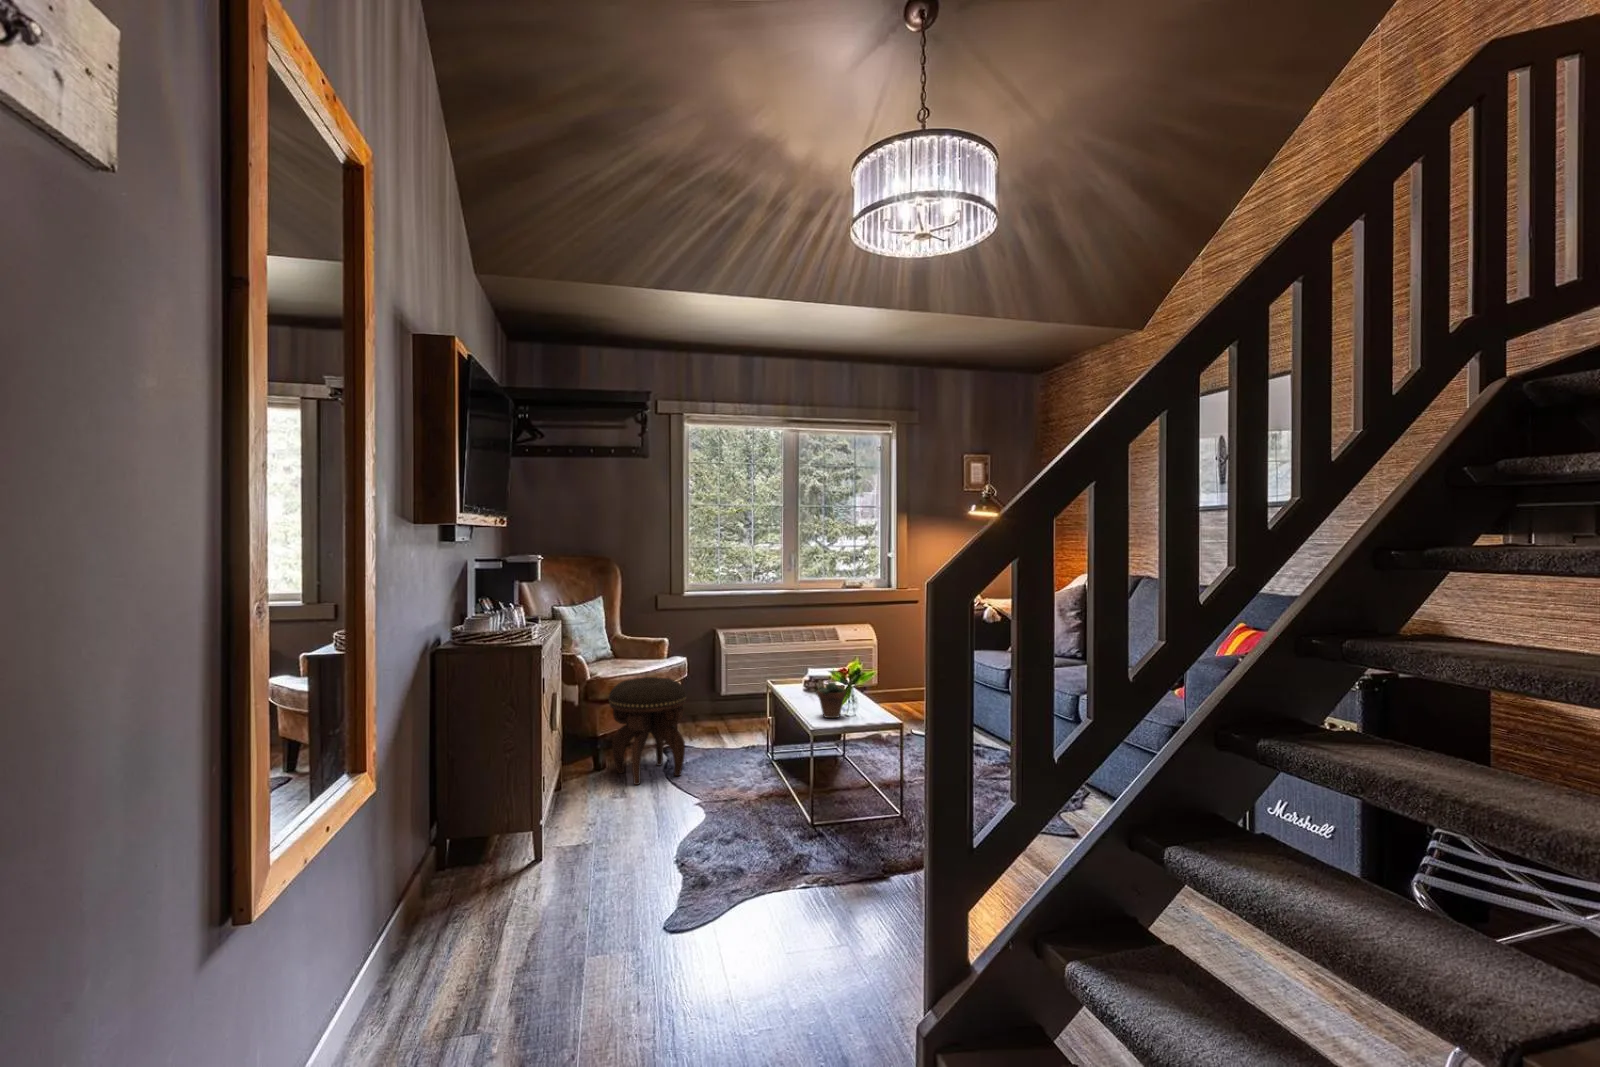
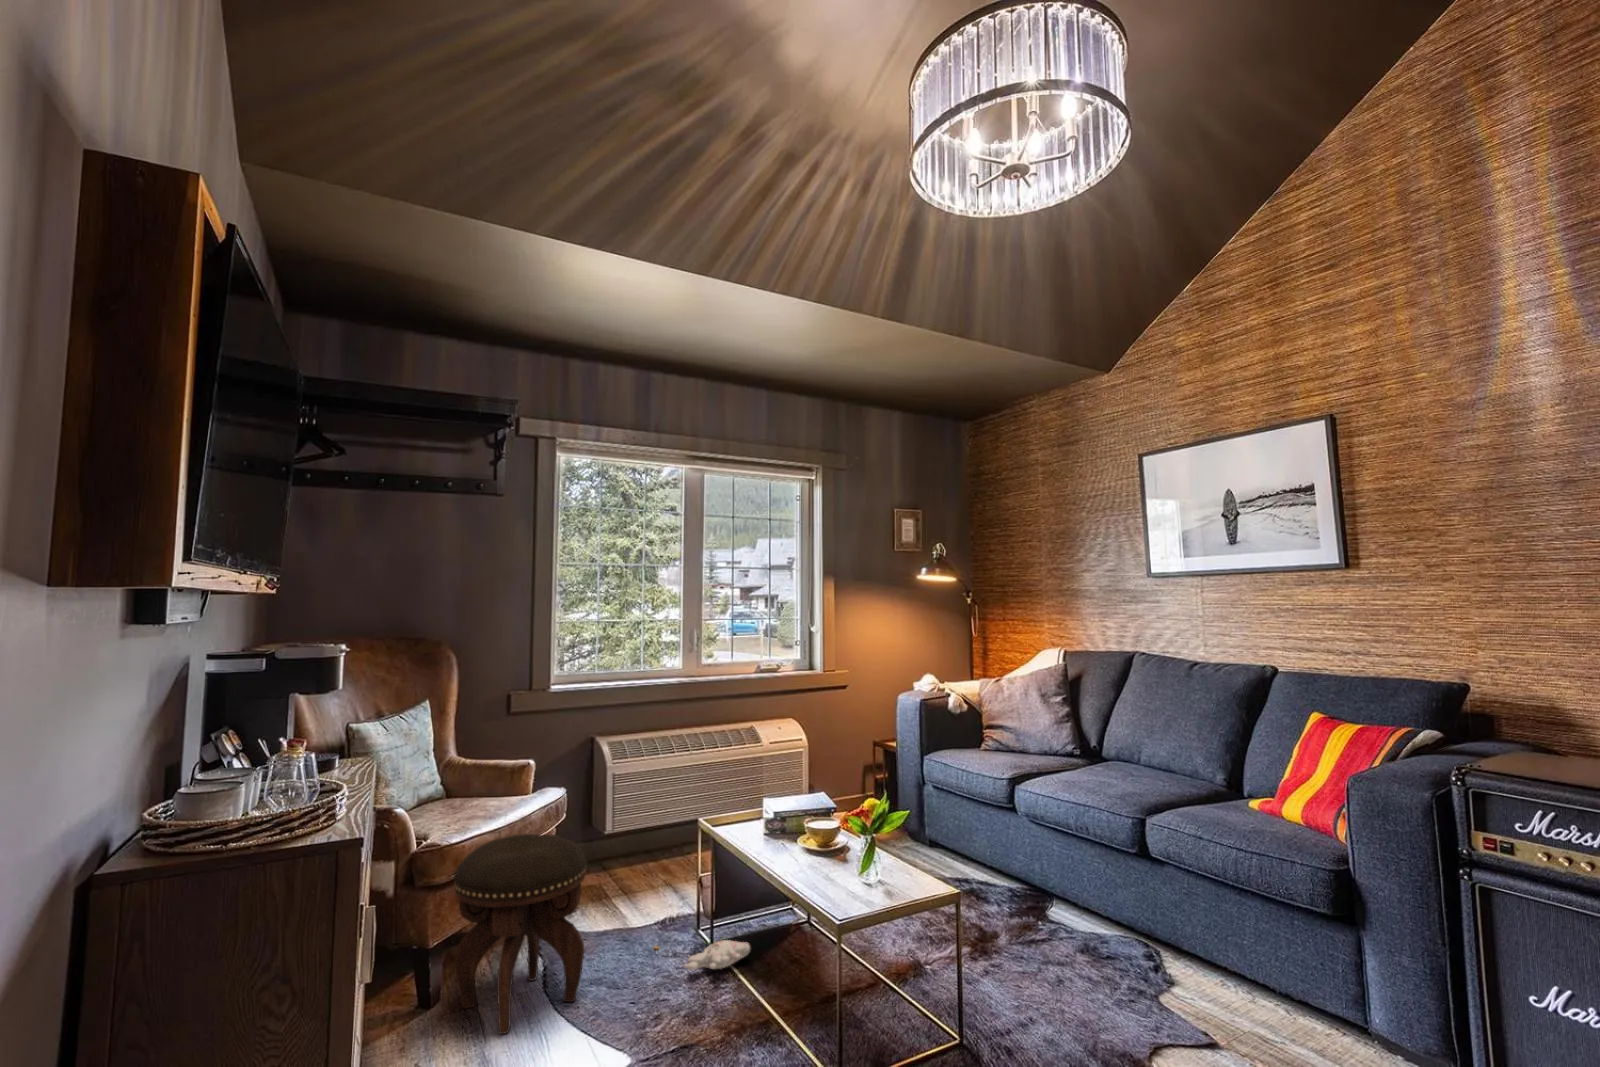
succulent plant: present [817,669,846,718] -> none [823,815,868,895]
plush toy: none [737,754,794,770] -> present [655,940,750,970]

